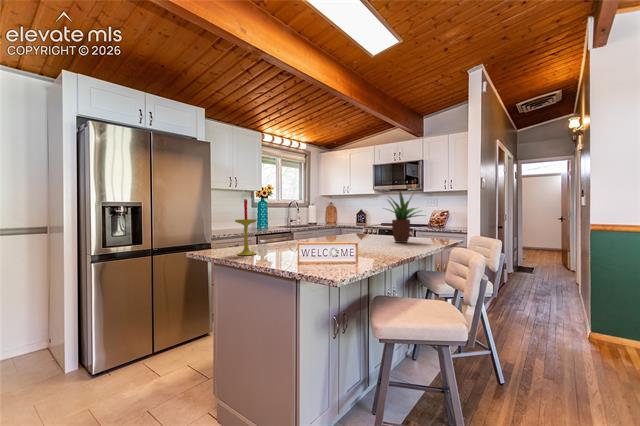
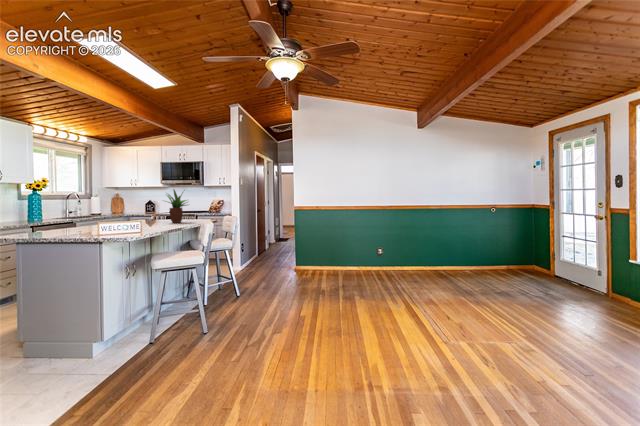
candle: present [235,199,257,255] -> none [41,195,62,235]

